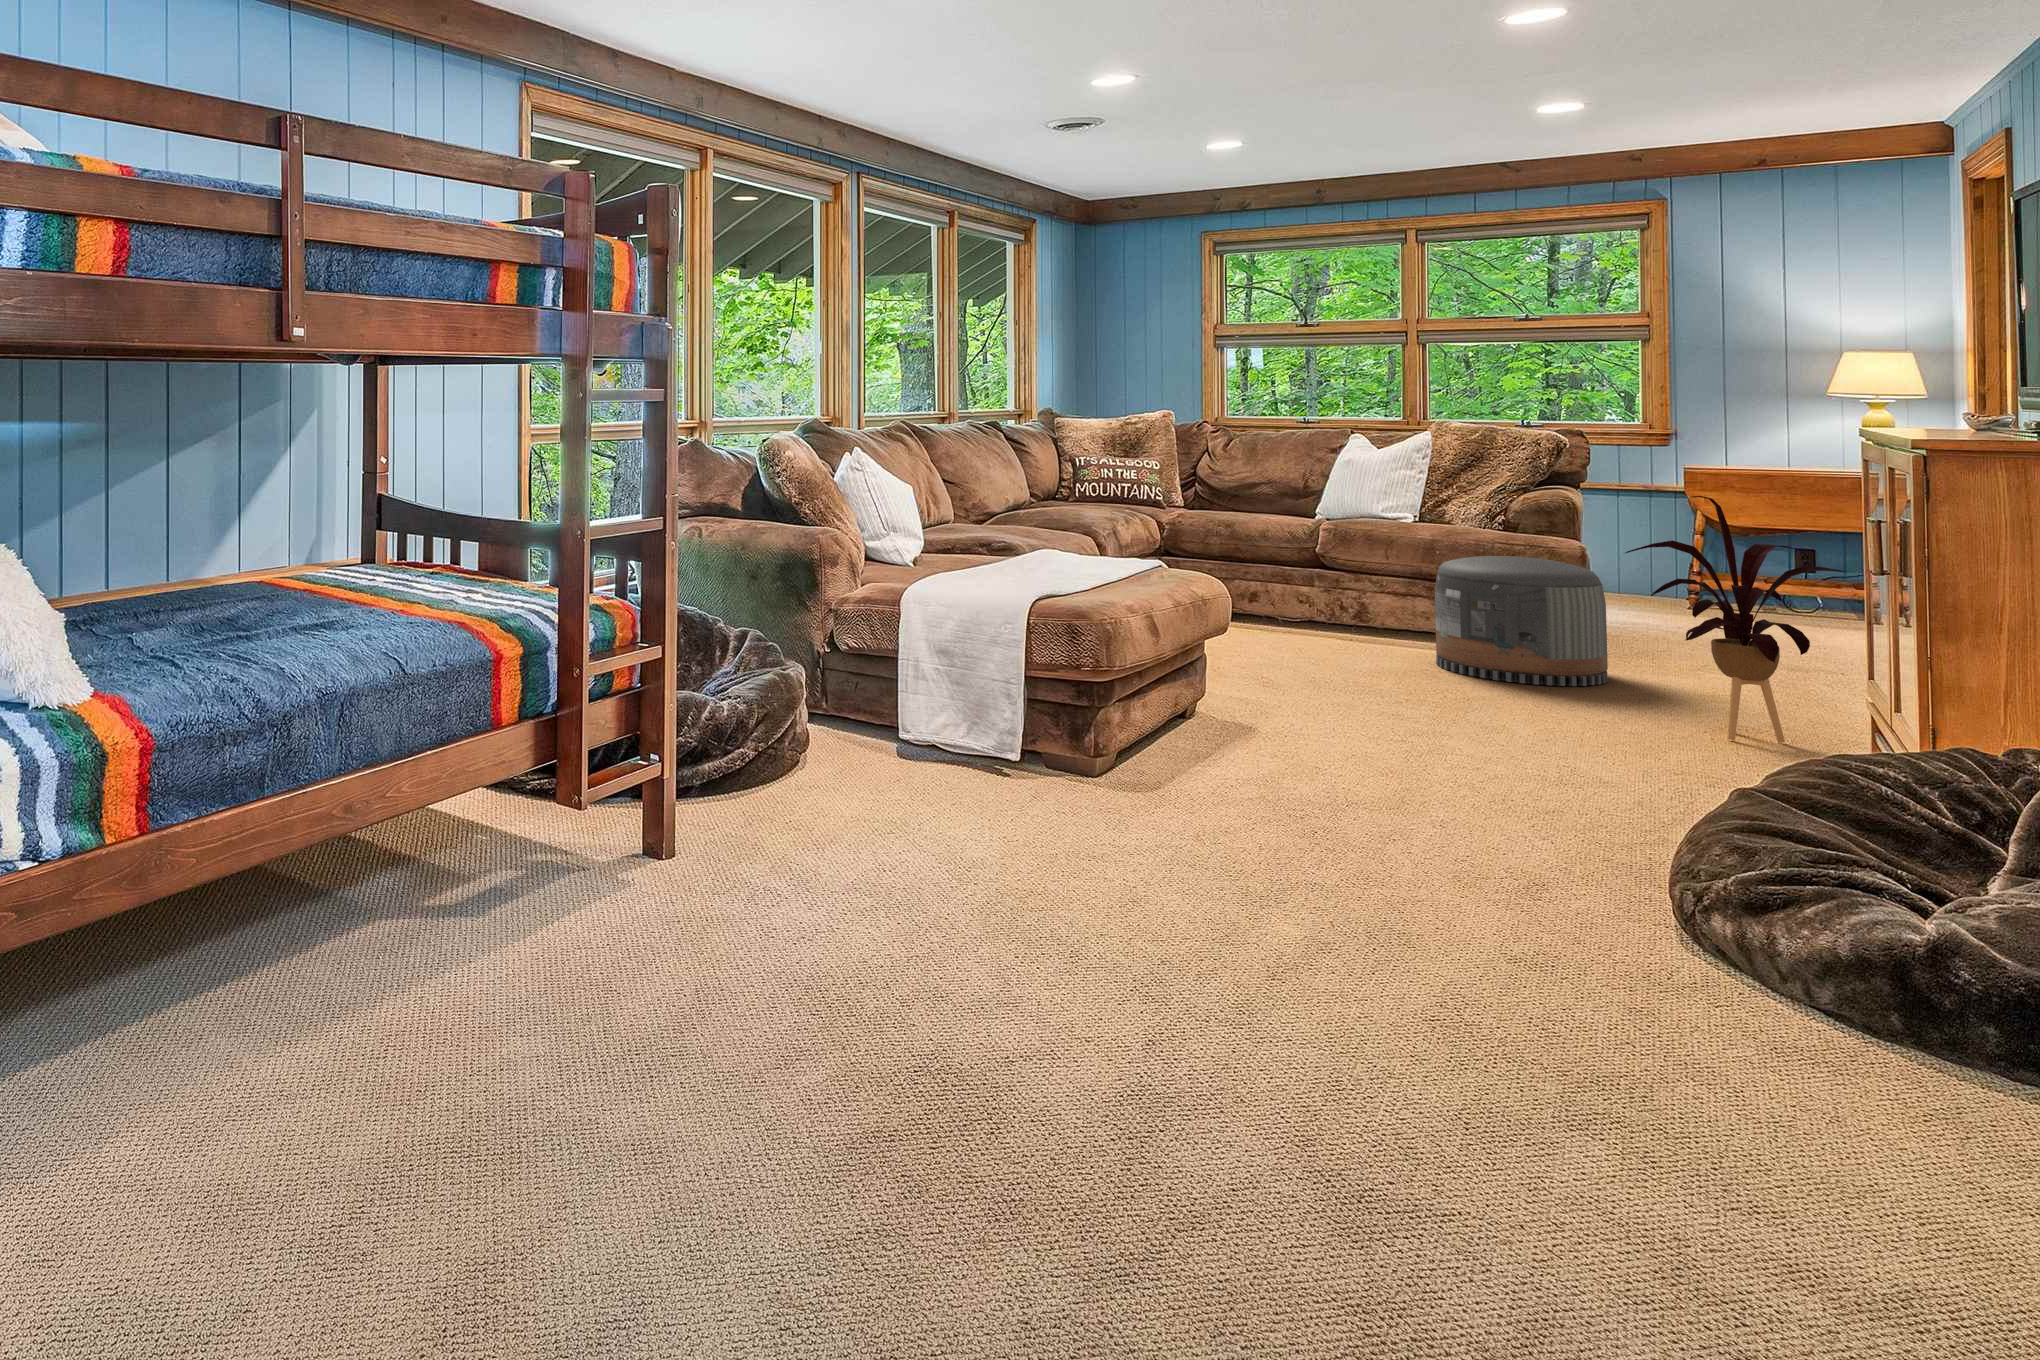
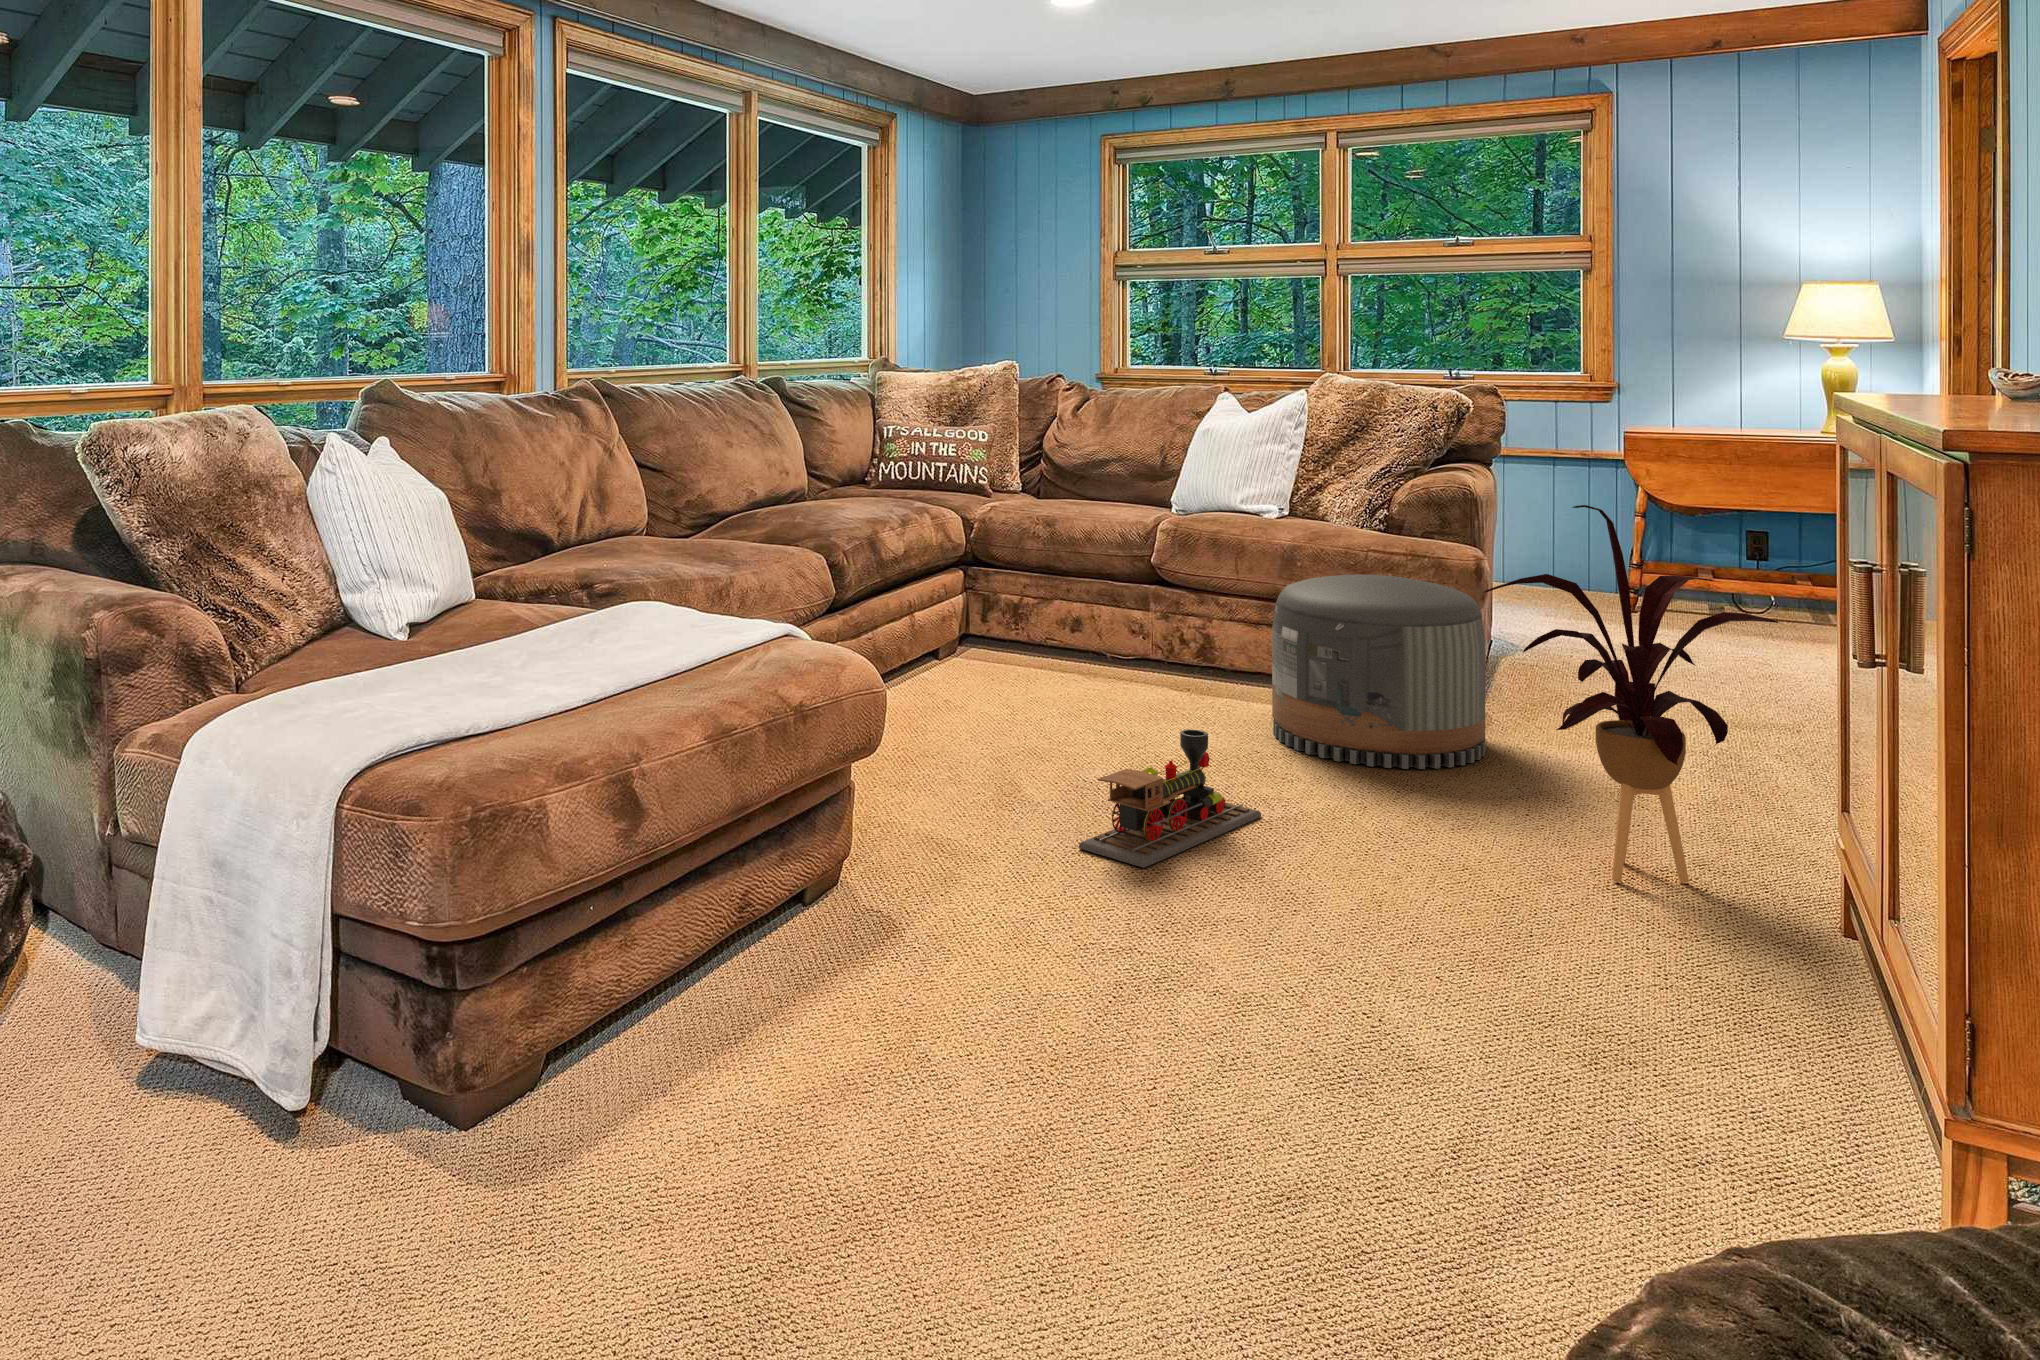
toy train: none [1340,643,1457,721] -> present [1079,729,1261,868]

